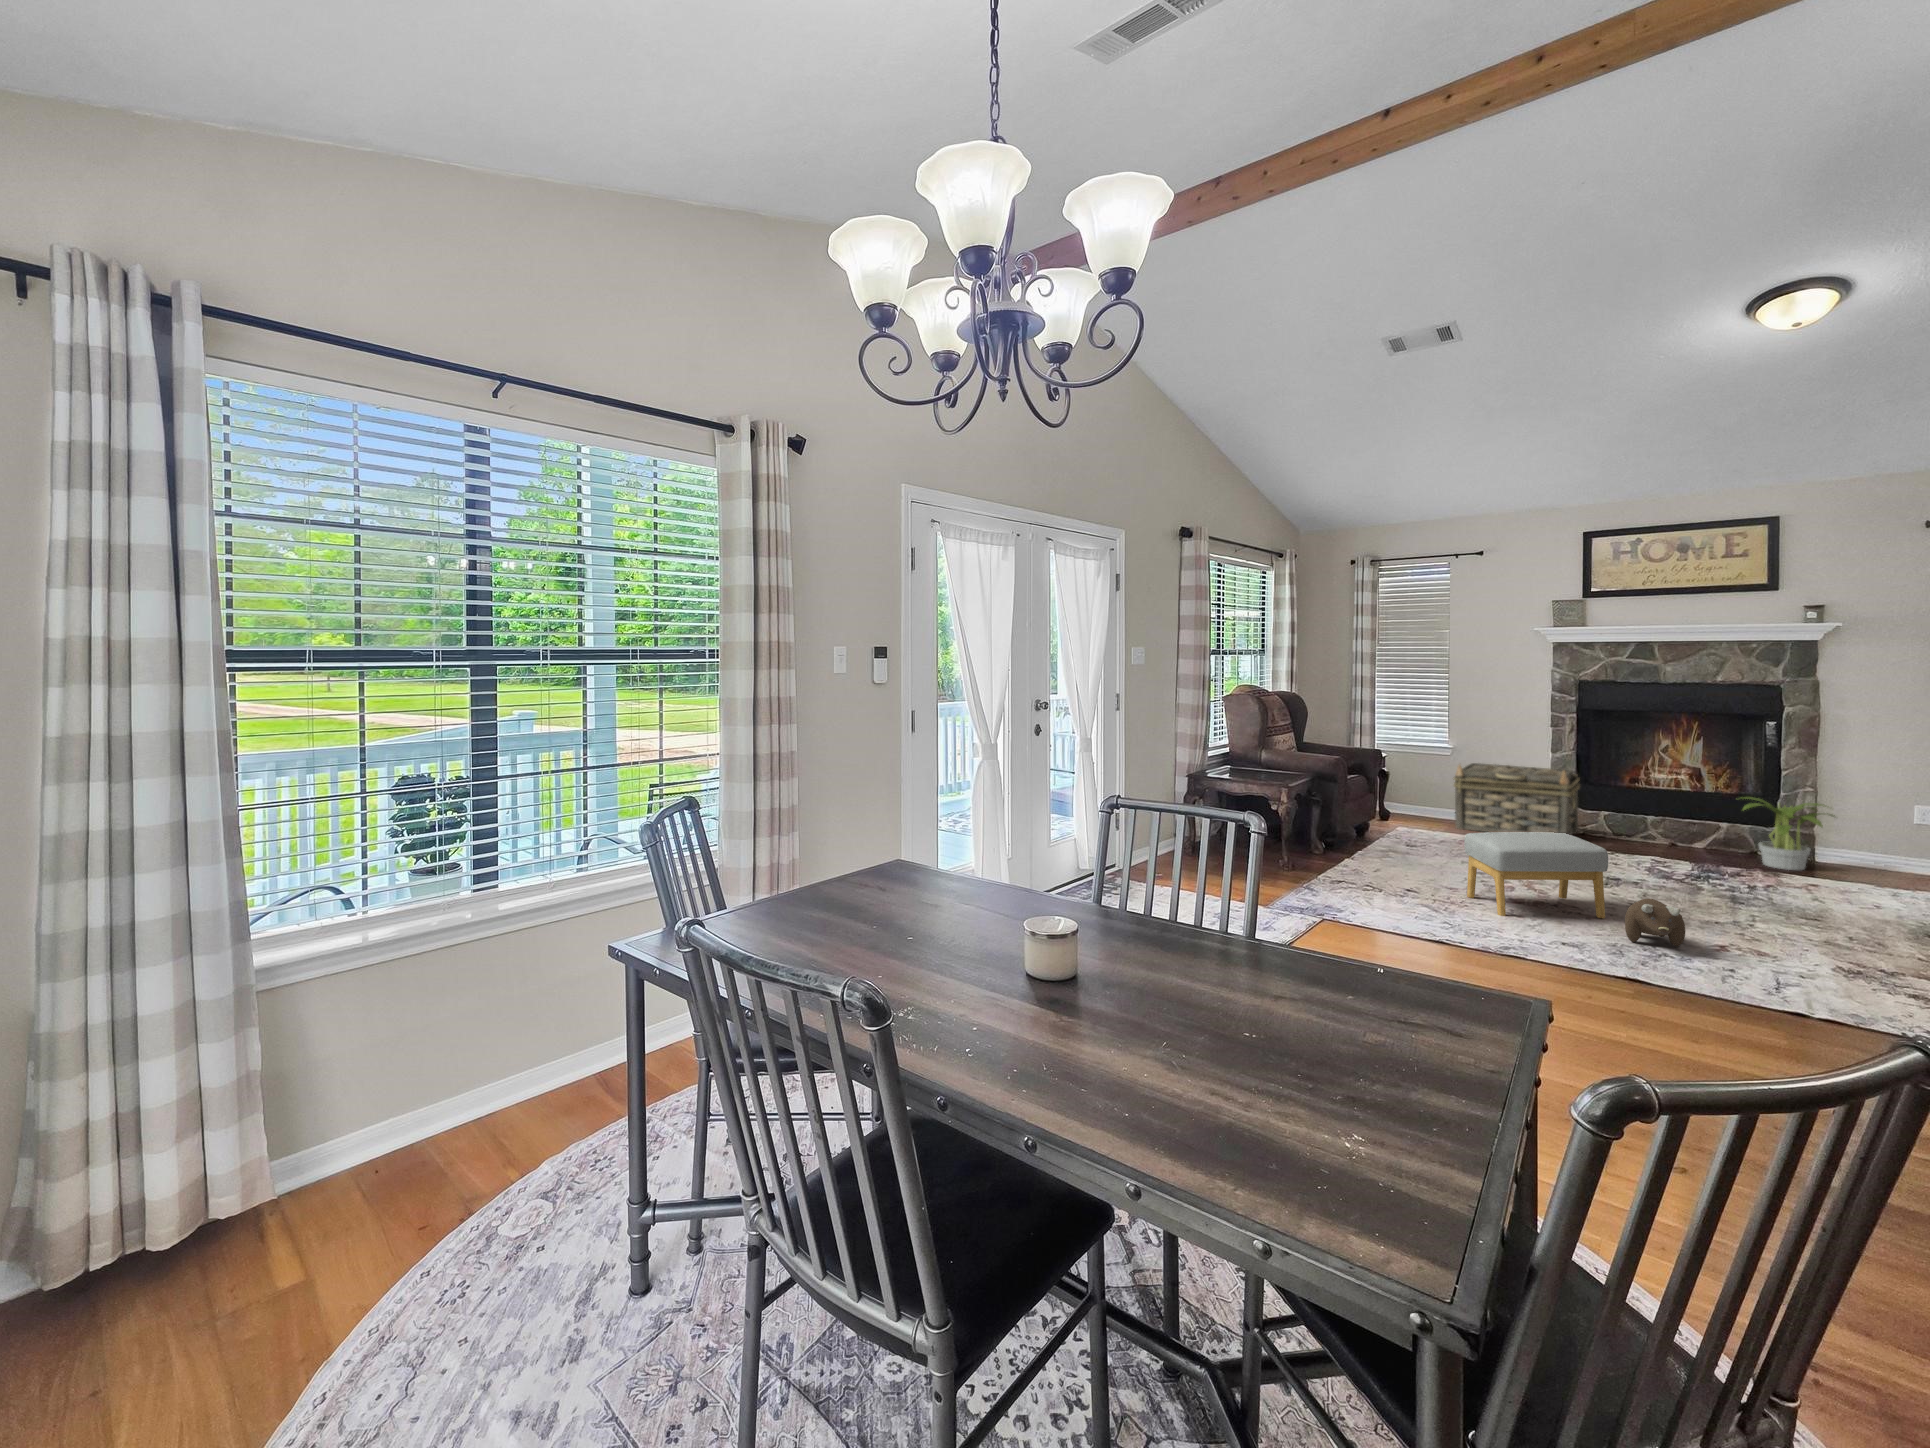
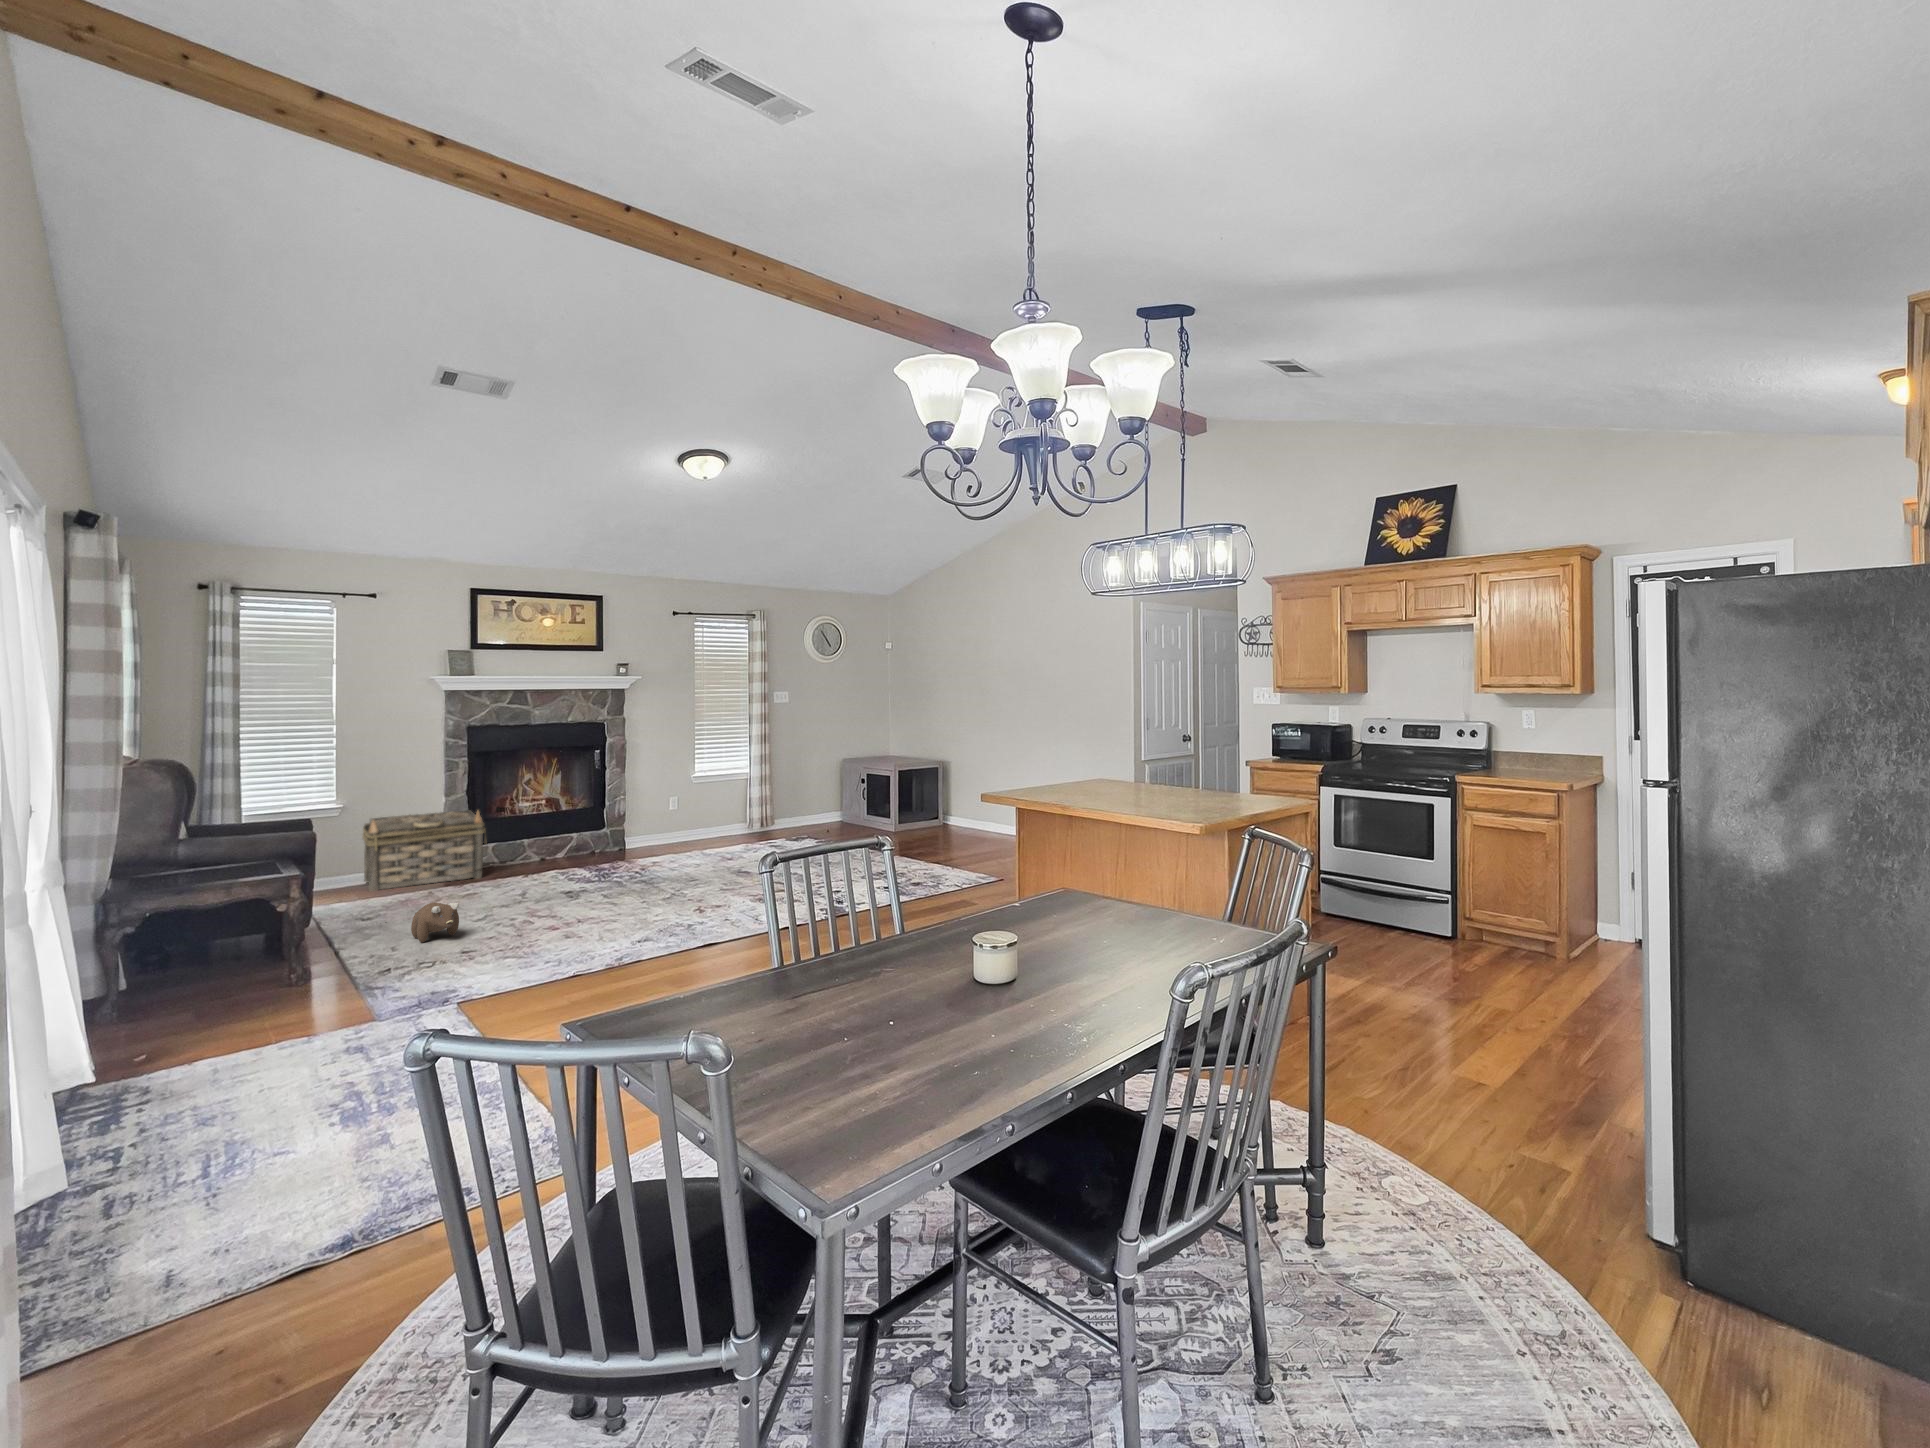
potted plant: present [1741,797,1835,870] -> none [593,807,648,860]
footstool: present [1464,832,1608,918] -> none [511,855,624,940]
plush toy: present [1625,898,1685,947] -> present [411,902,459,942]

